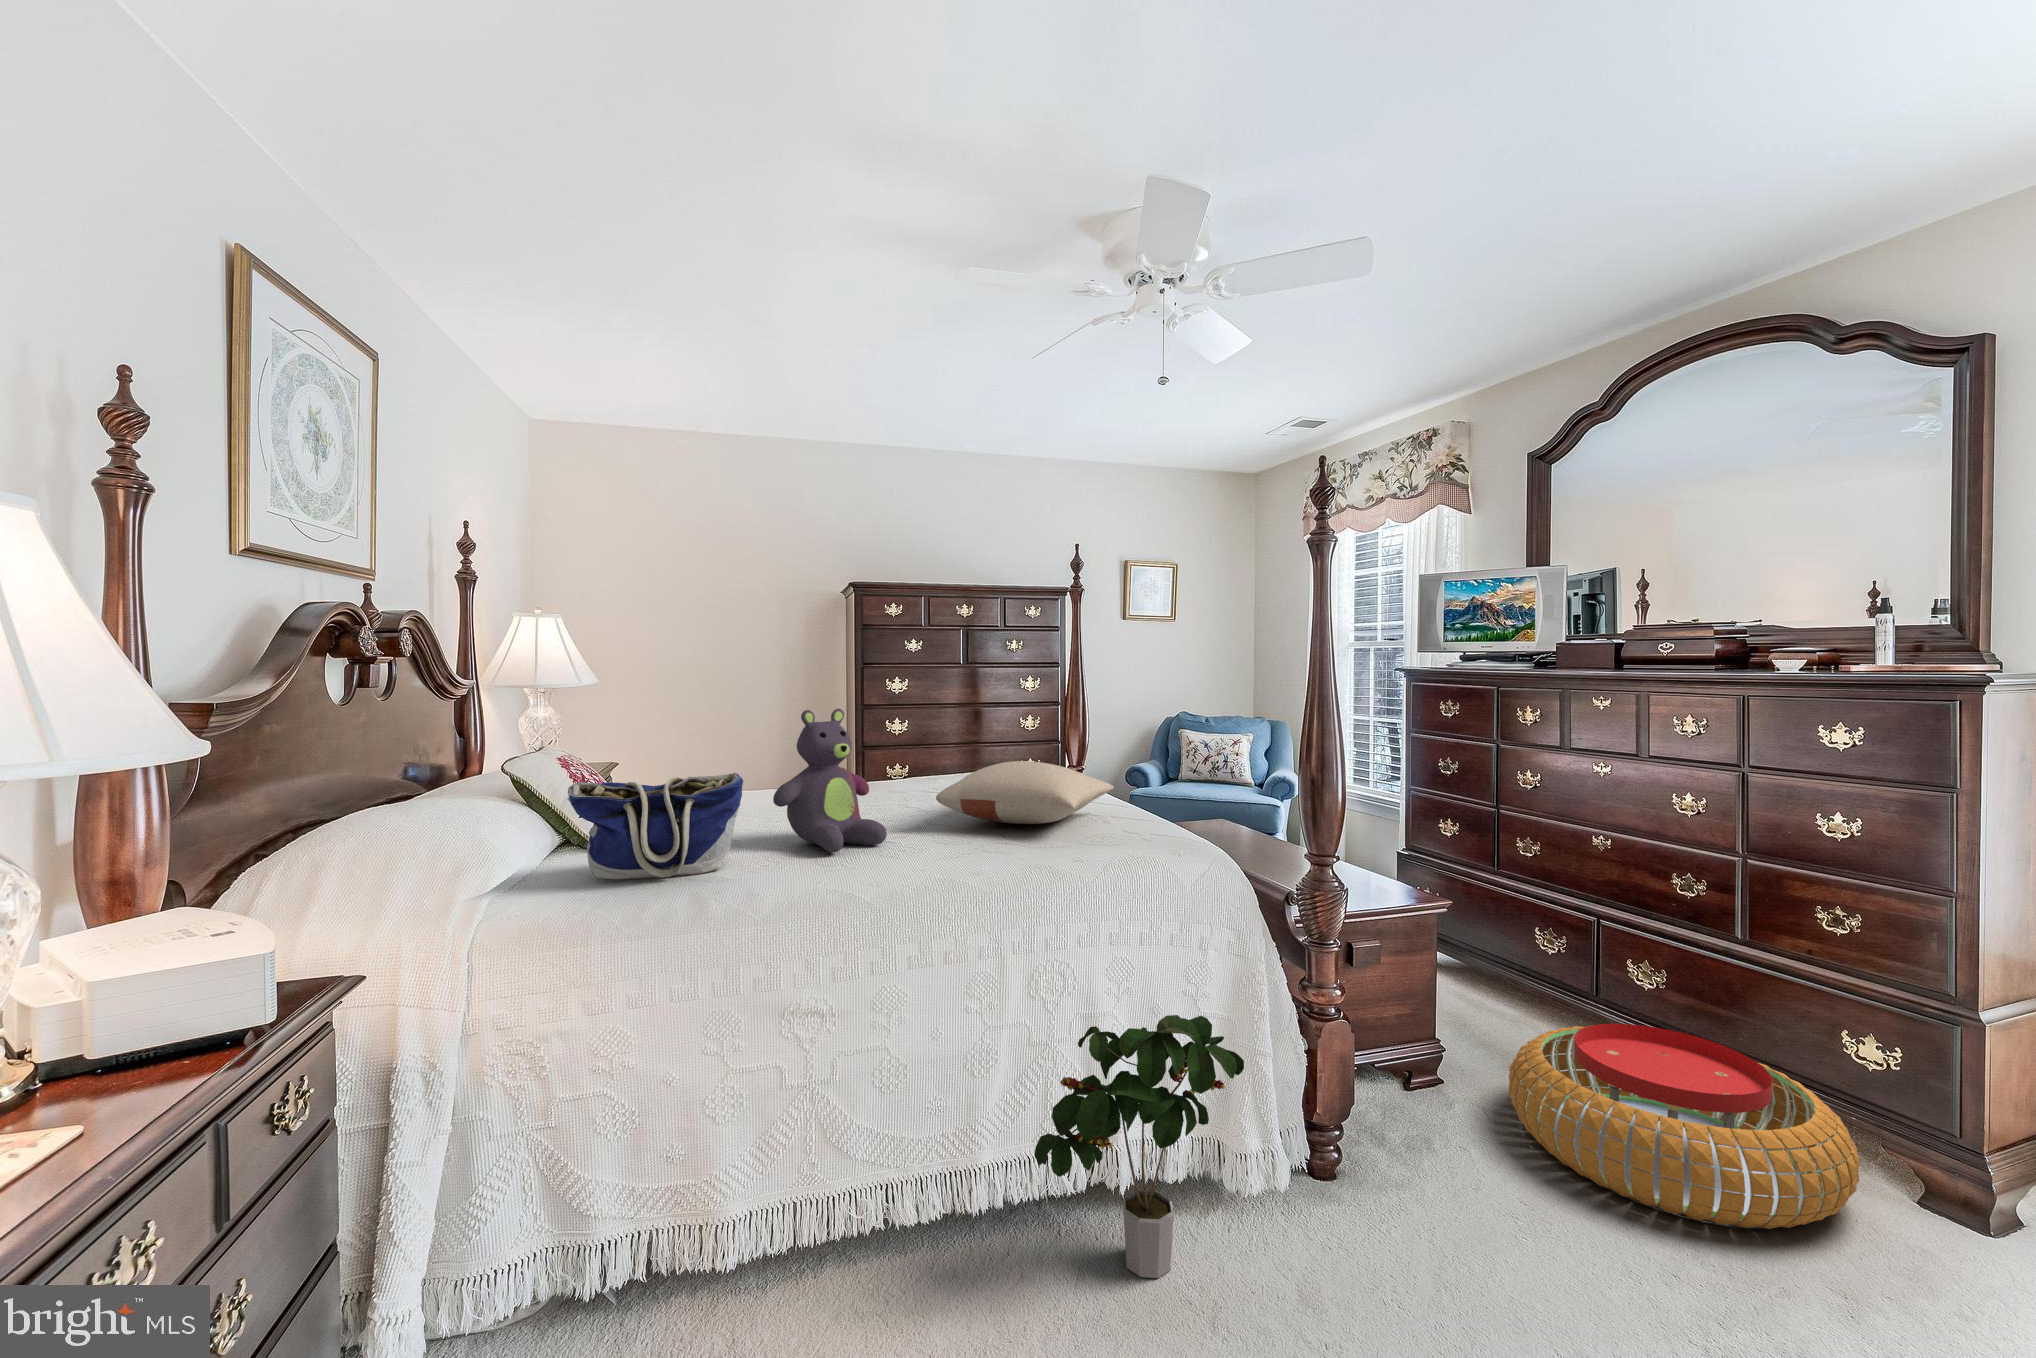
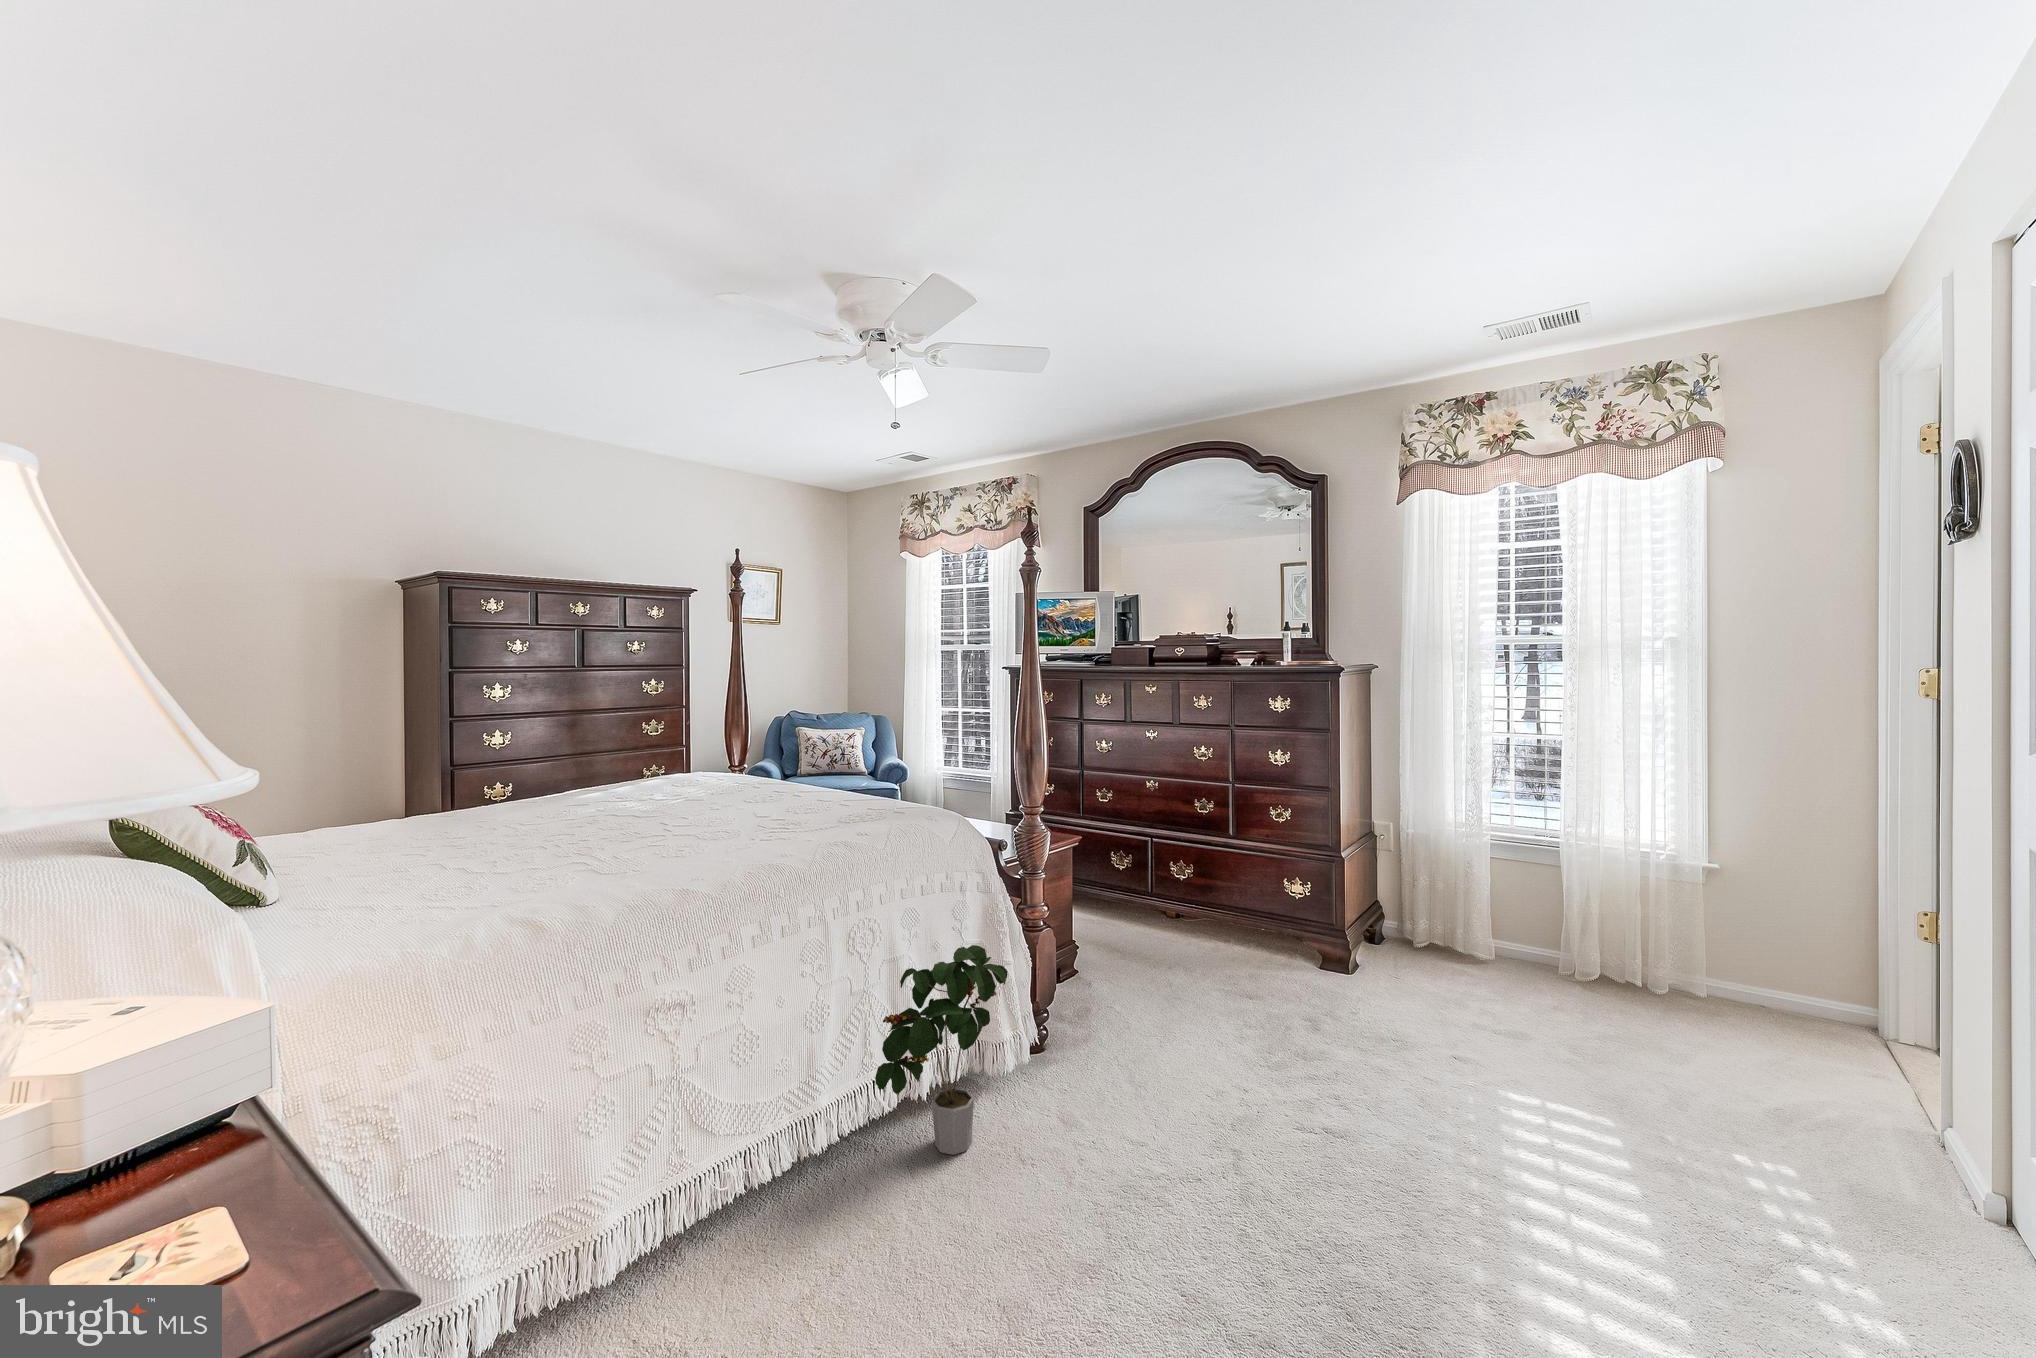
stuffed bear: present [773,709,887,853] -> none [548,724,668,866]
pillow: present [936,761,1114,824] -> none [699,762,841,819]
tote bag: present [567,773,743,880] -> none [339,796,550,929]
pouf: present [1509,1024,1860,1229] -> none [1124,900,1307,1009]

